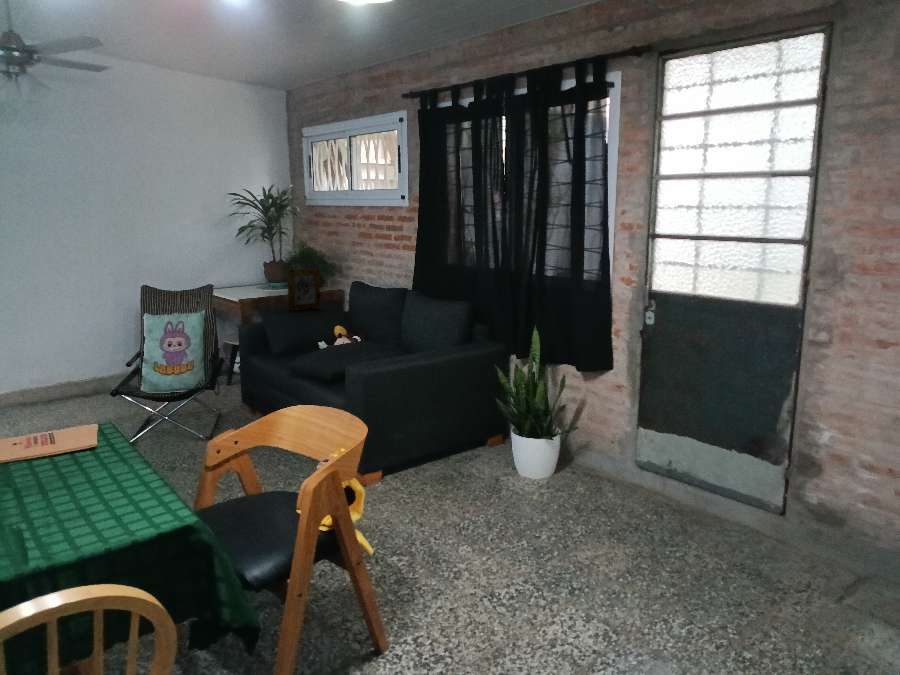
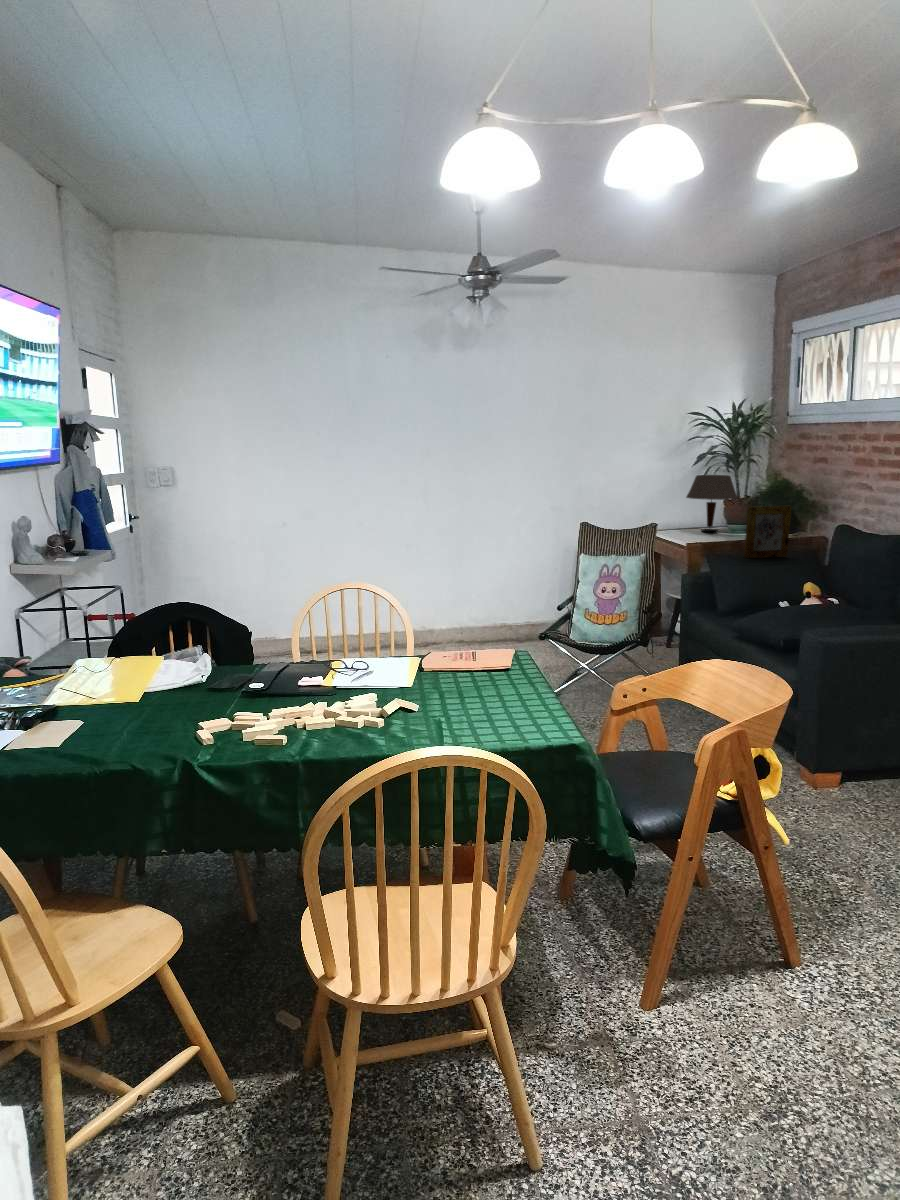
table lamp: none [233,243,276,291] -> present [686,475,738,532]

